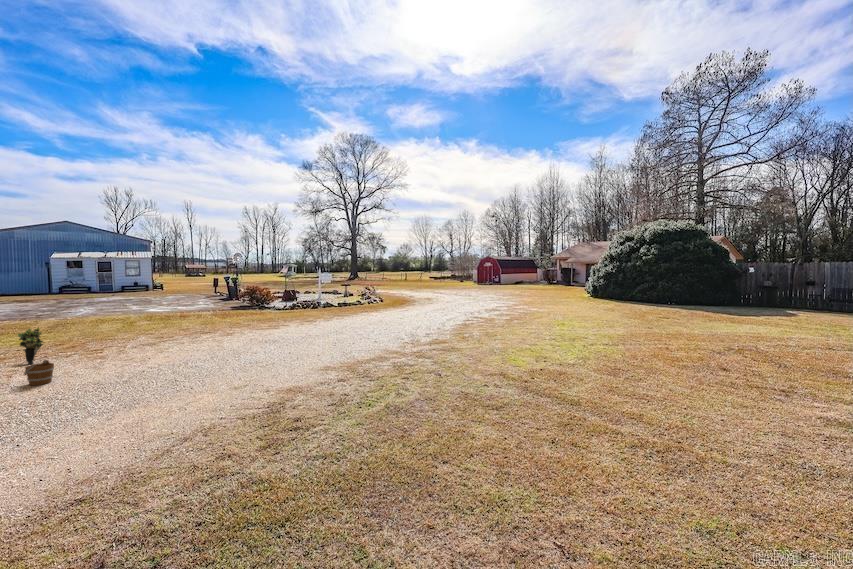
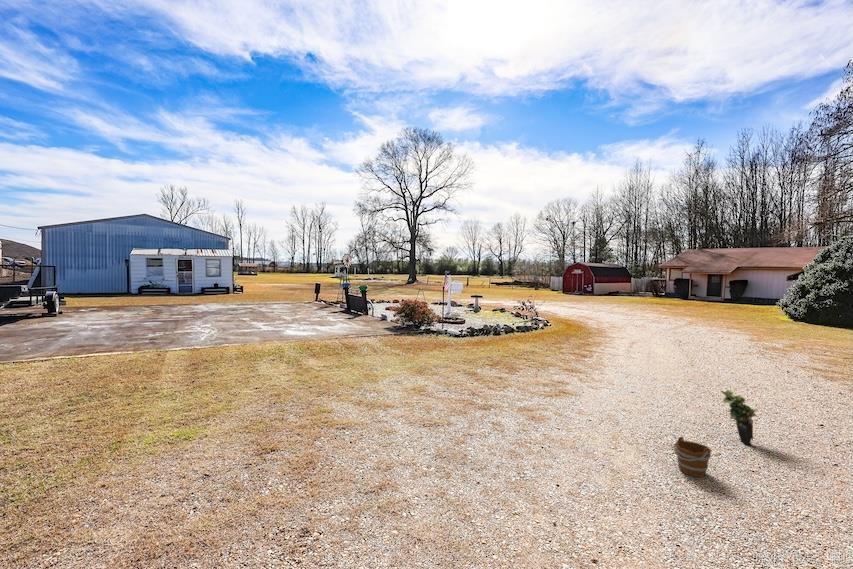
potted plant: present [18,328,43,364] -> present [721,390,757,445]

